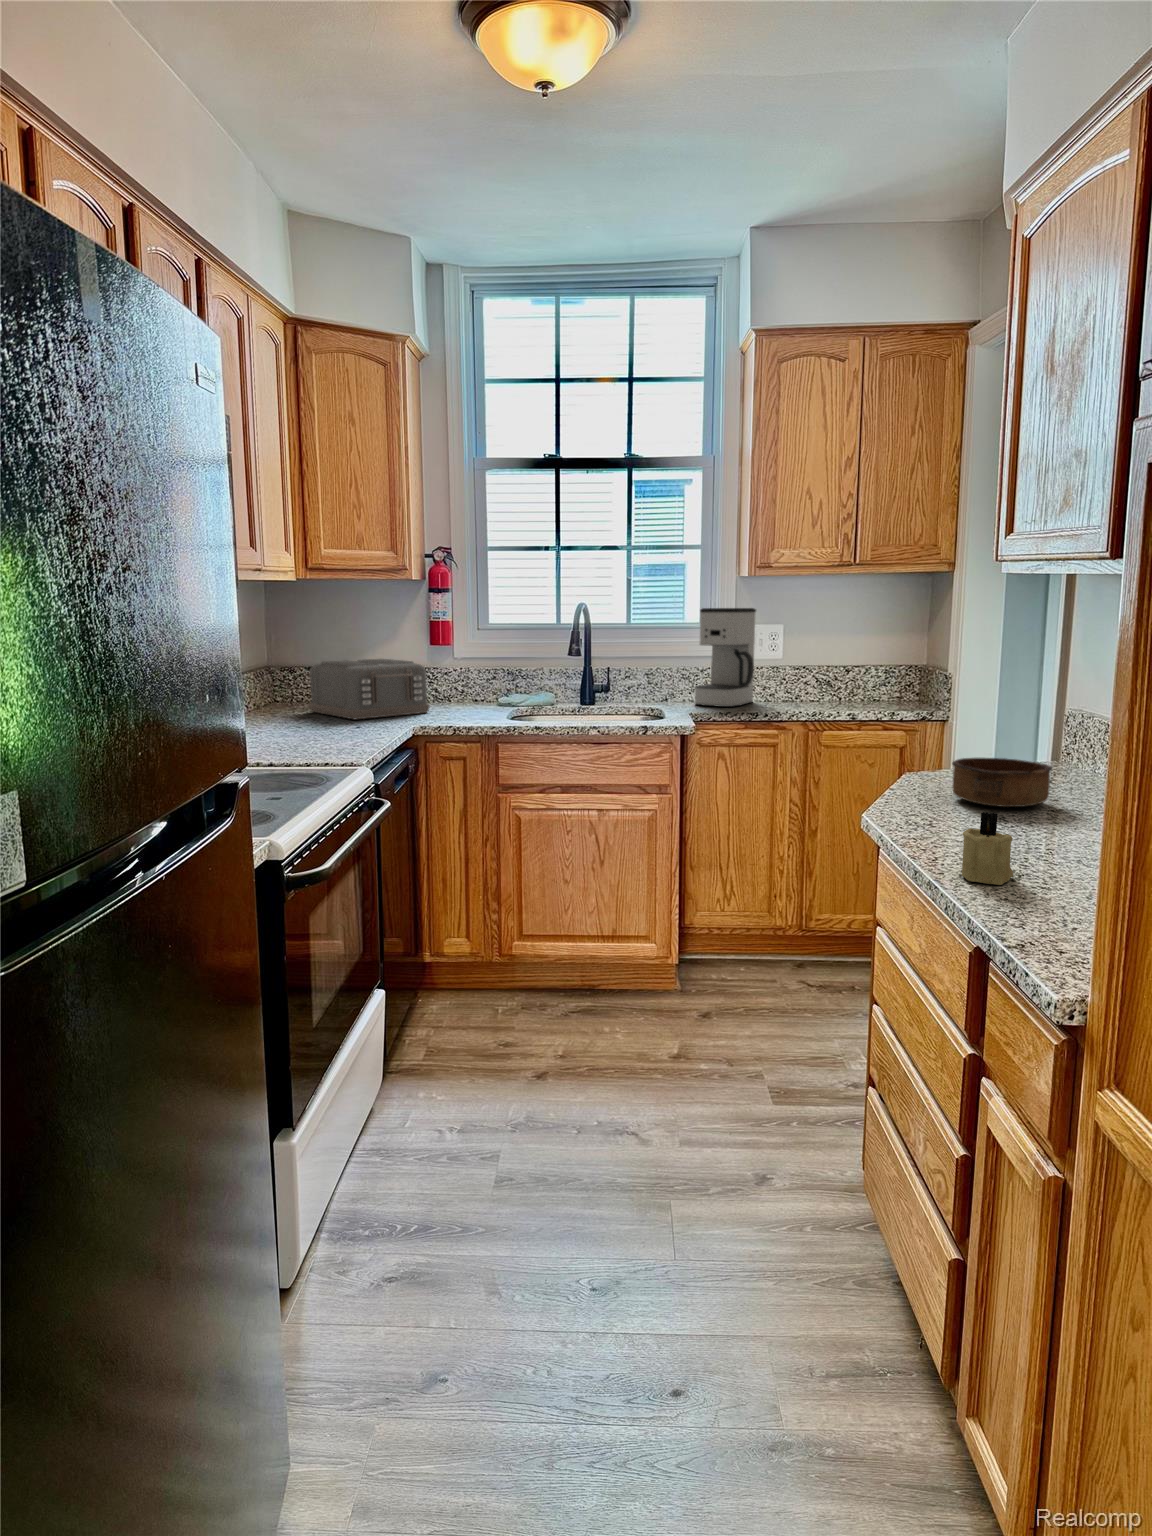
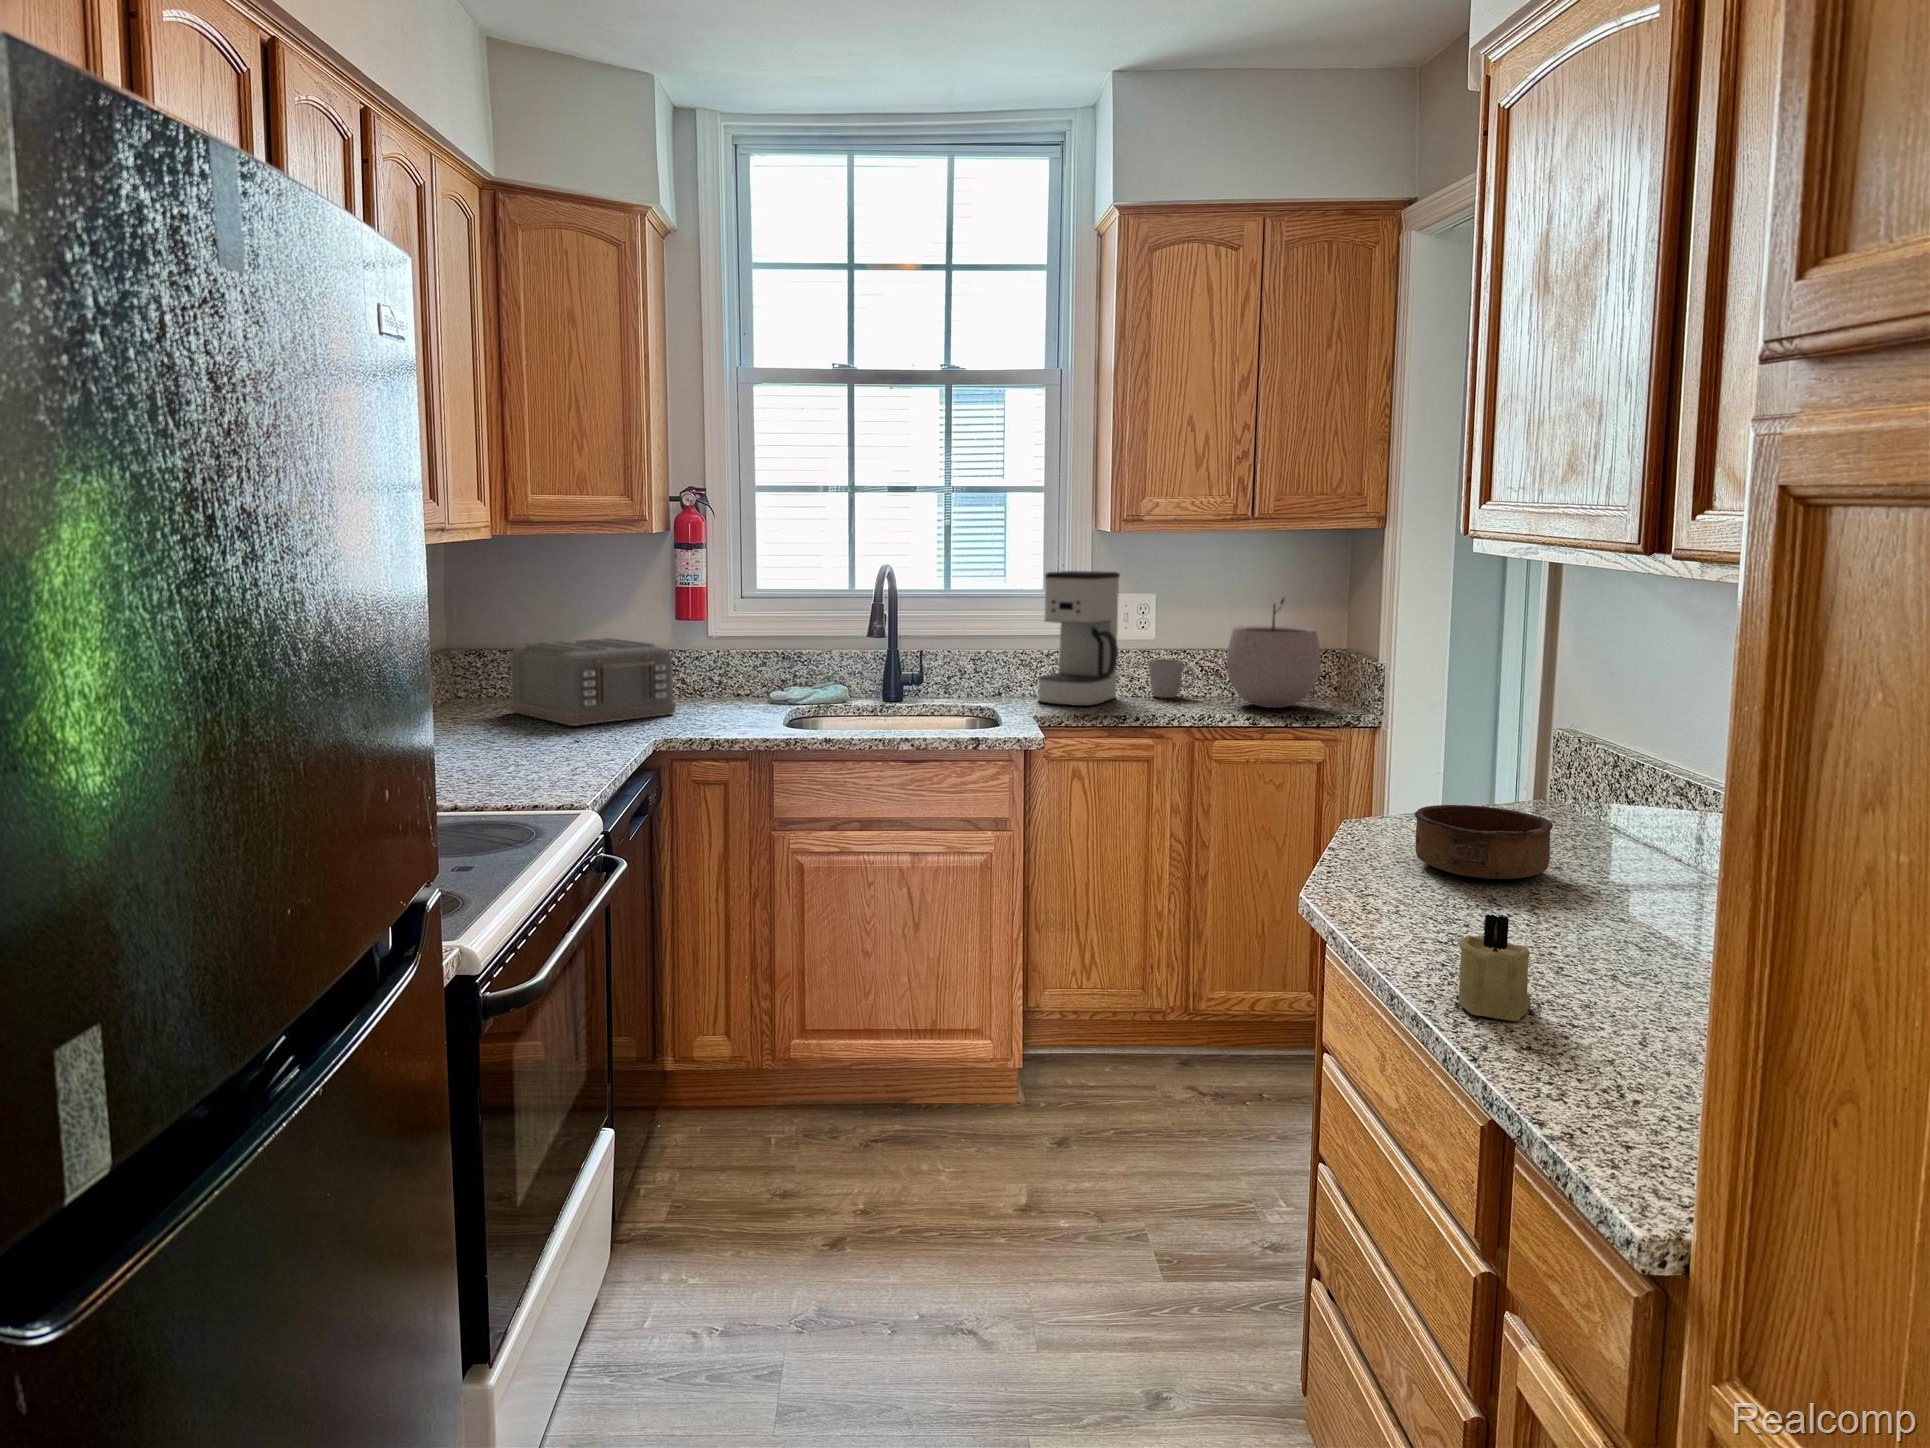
plant pot: none [835,622,905,707] -> present [1226,598,1321,708]
mug: none [777,674,812,702] -> present [1148,659,1195,698]

